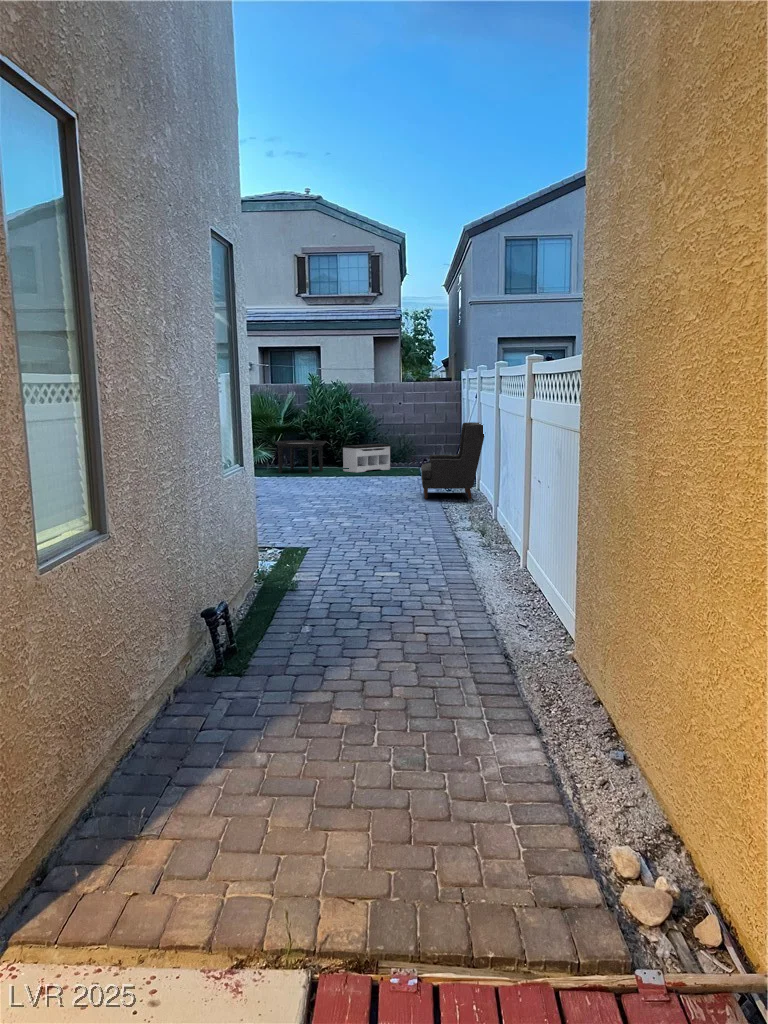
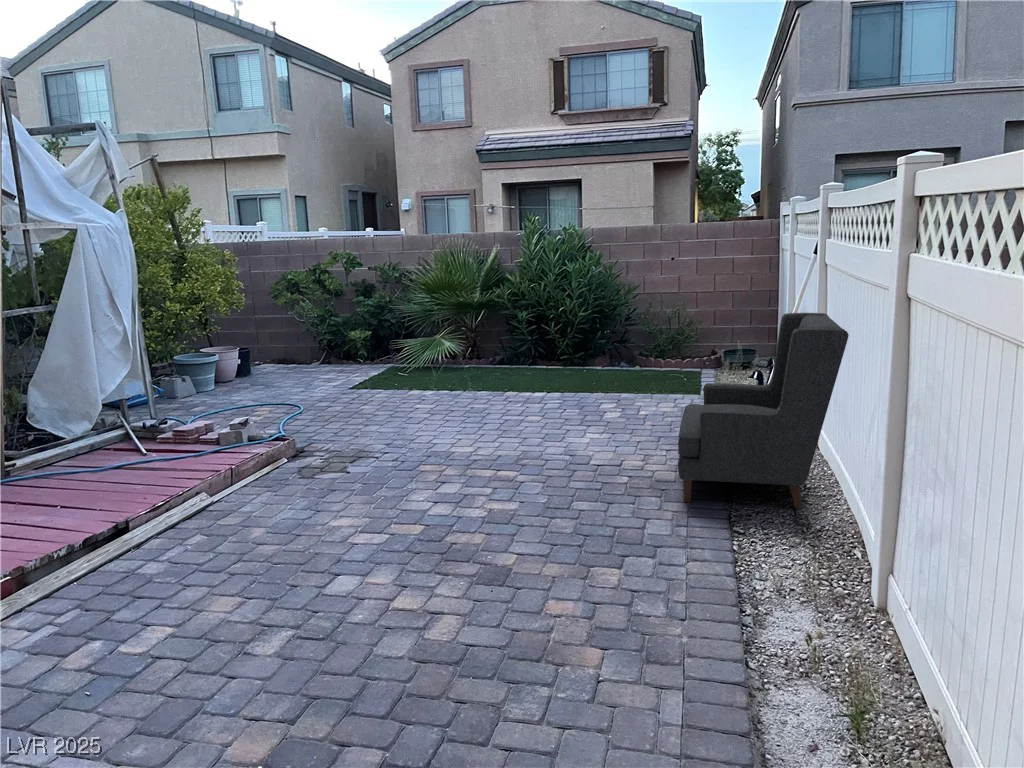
round table: present [275,440,326,474] -> none [464,321,547,379]
bench: present [343,444,390,472] -> none [575,325,654,376]

